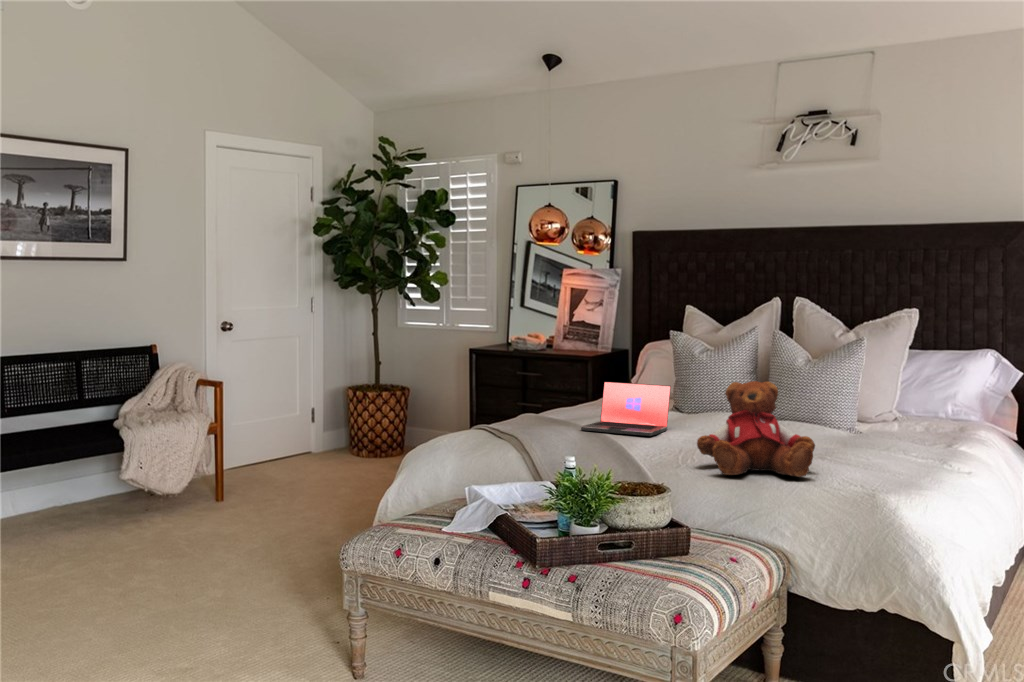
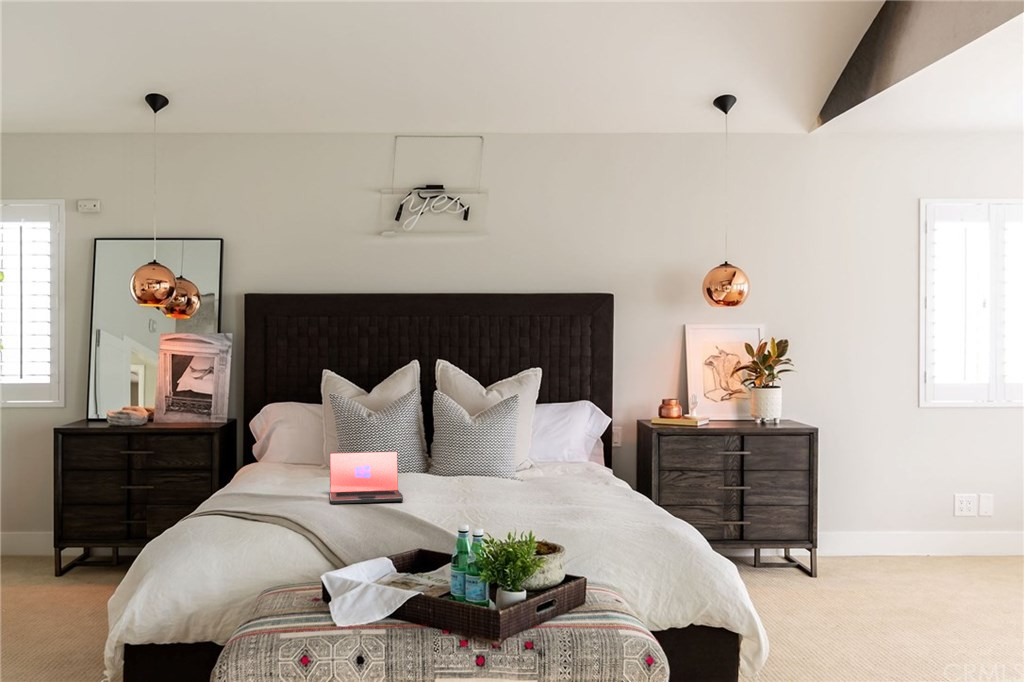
teddy bear: present [697,381,815,477] -> none [499,442,594,527]

